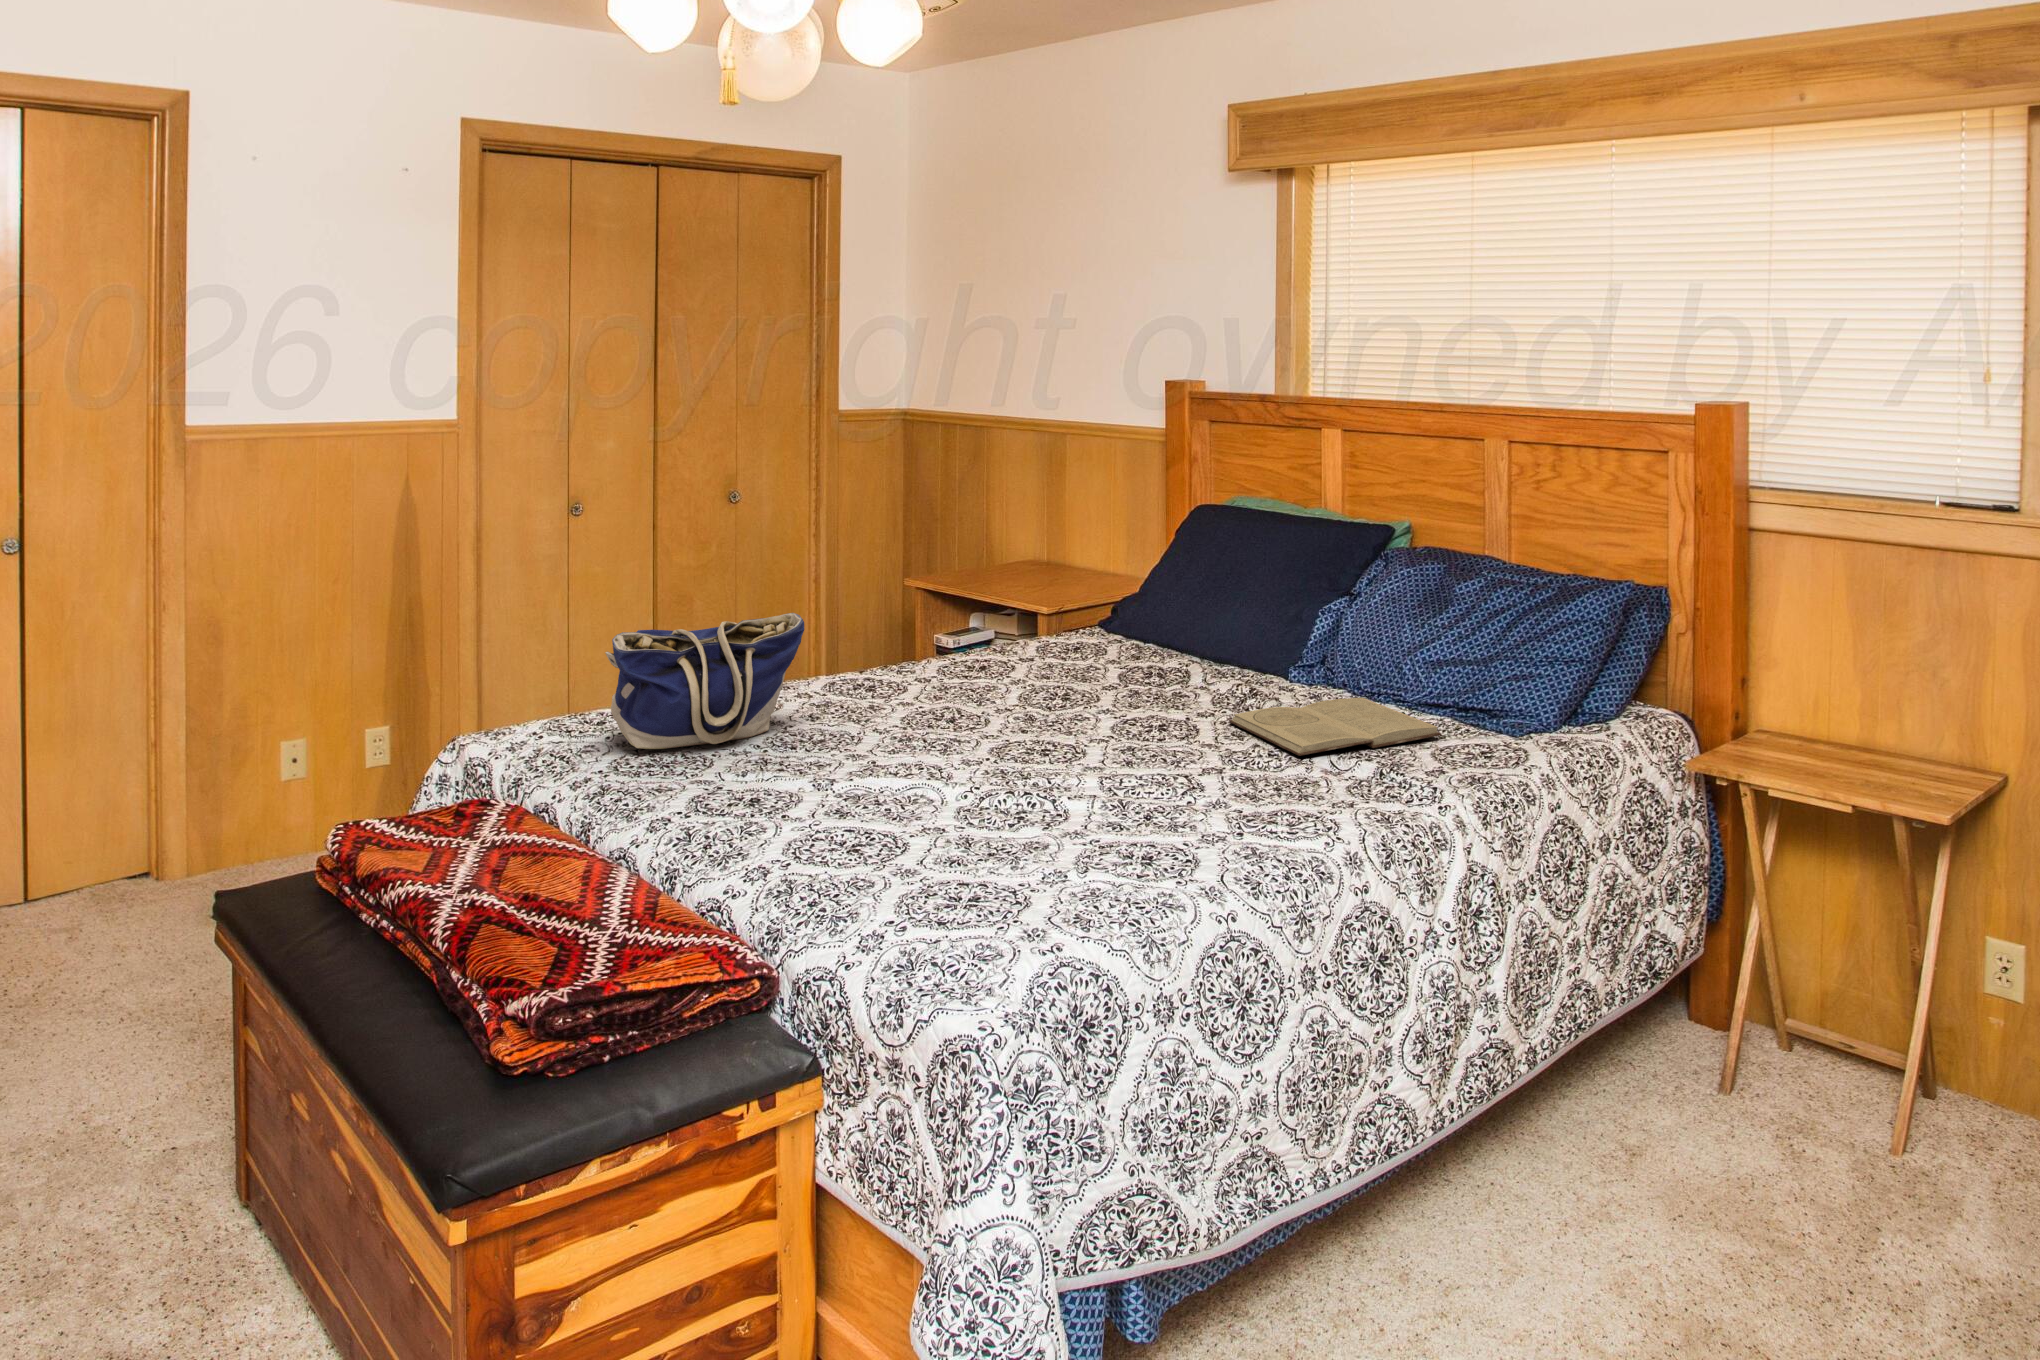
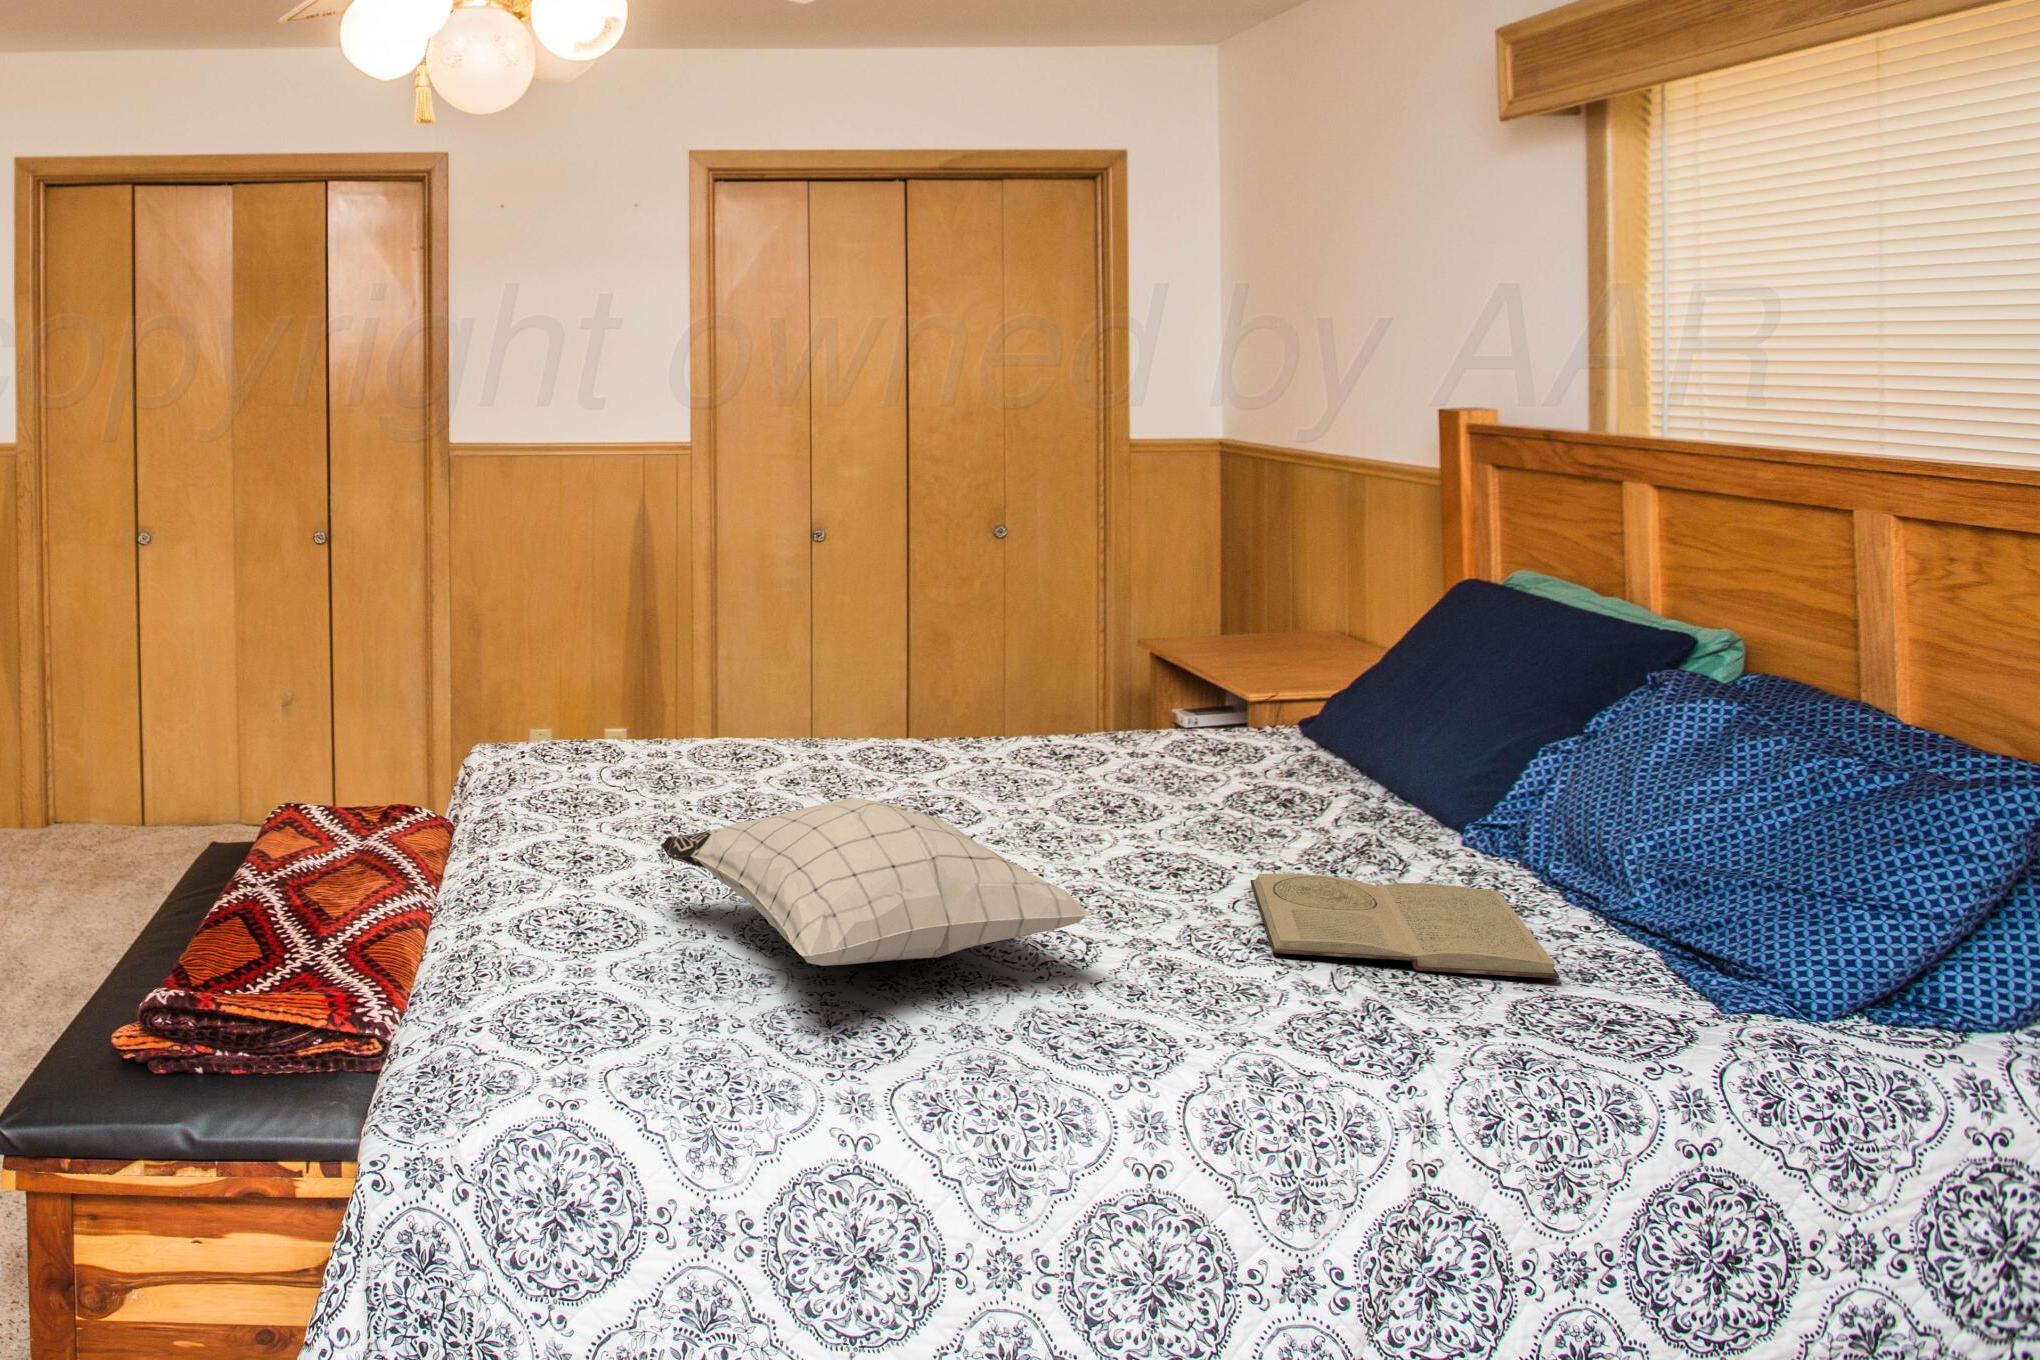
tote bag: present [605,613,804,749] -> none [543,655,747,783]
pillow: none [900,694,1238,816] -> present [661,798,1091,966]

